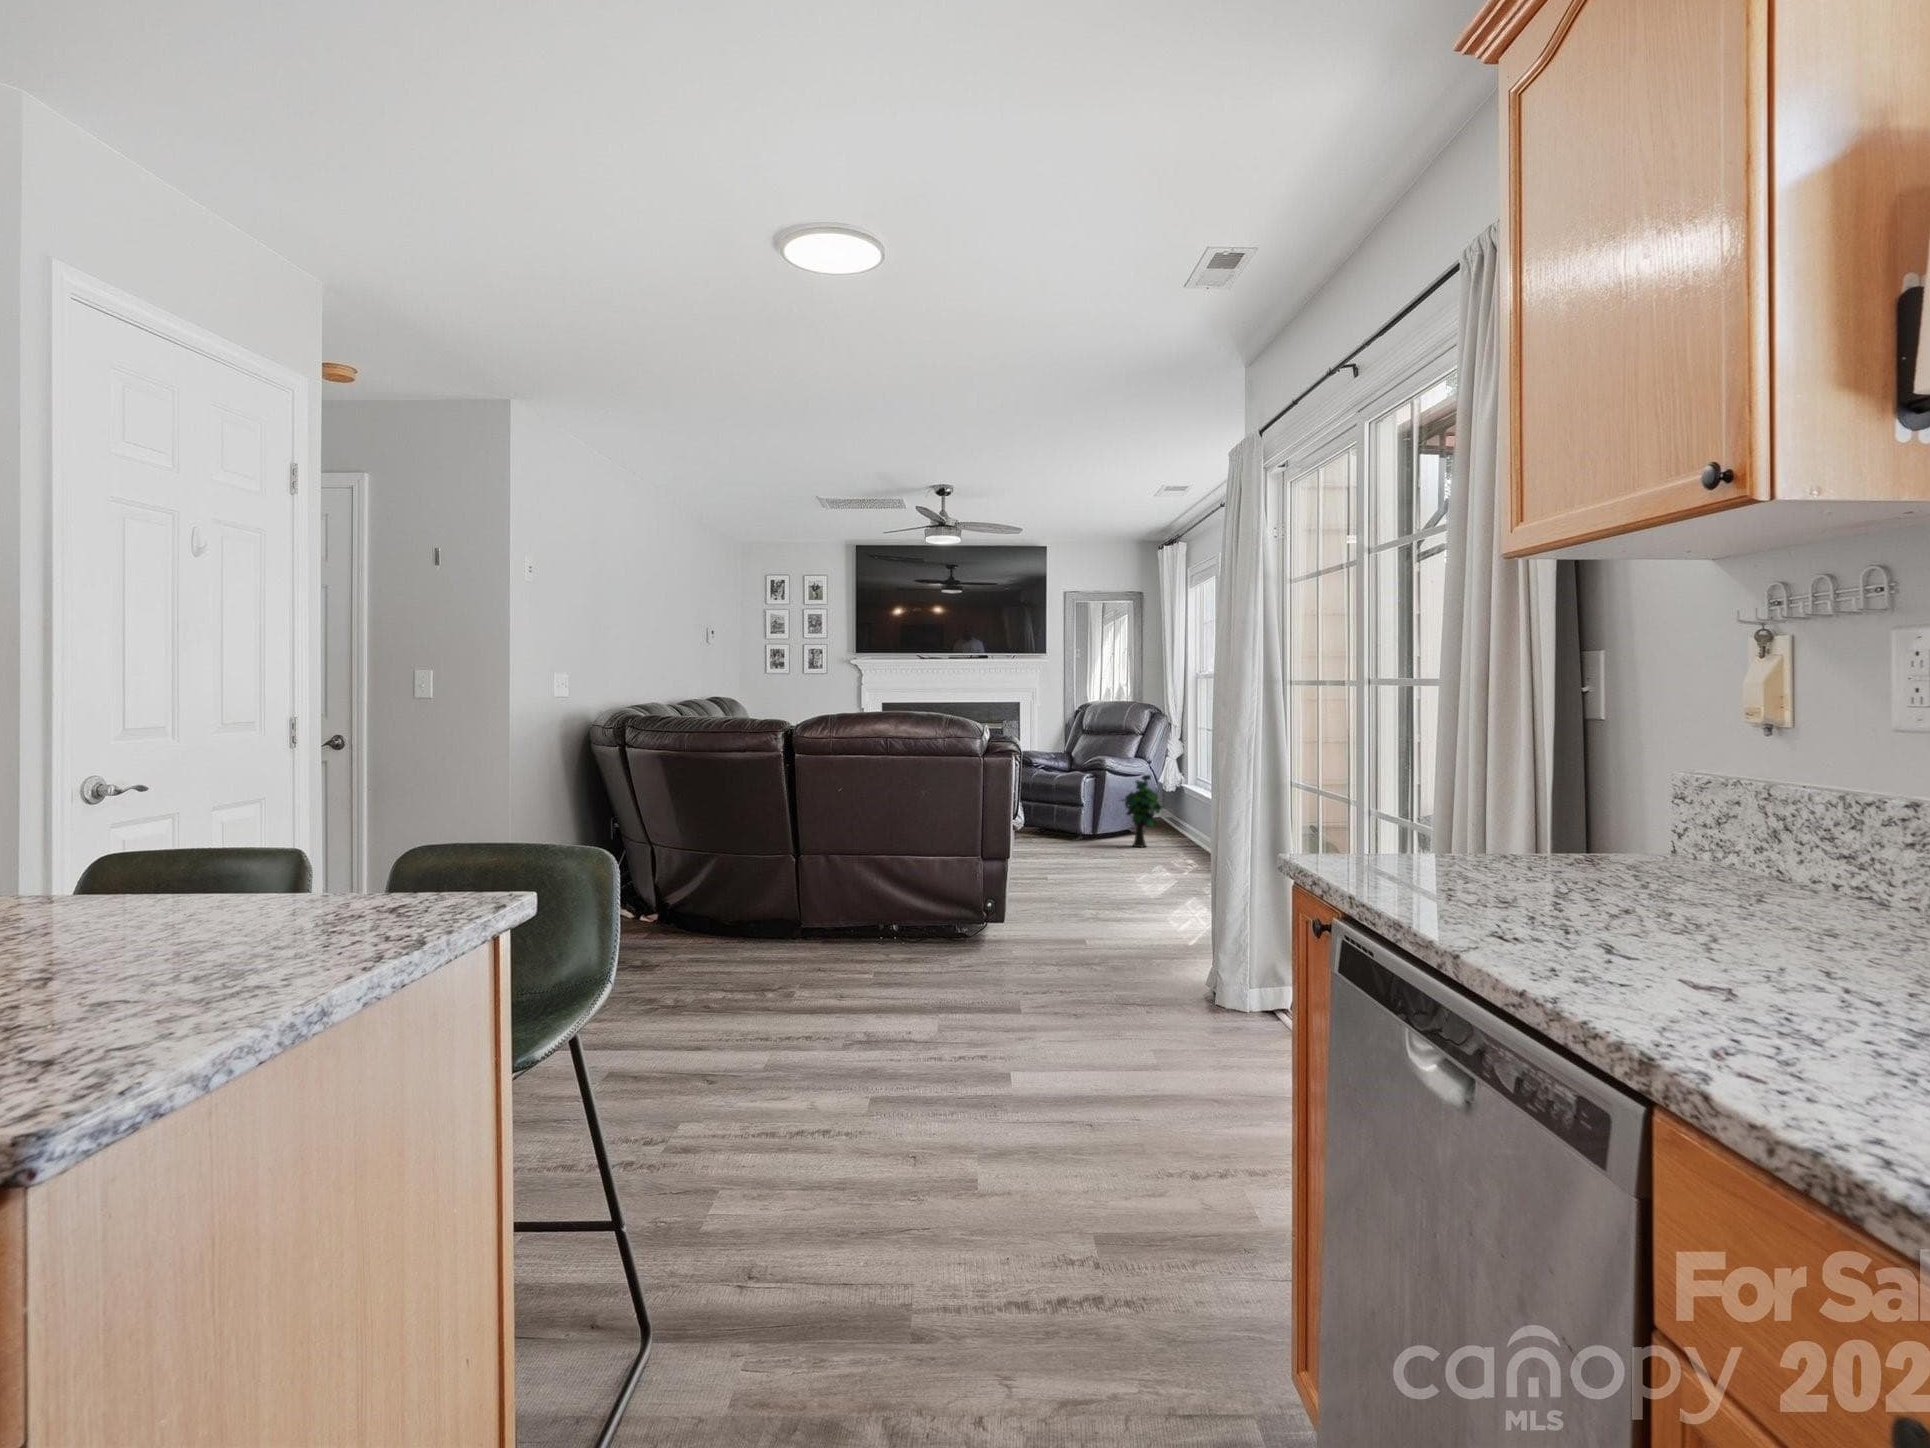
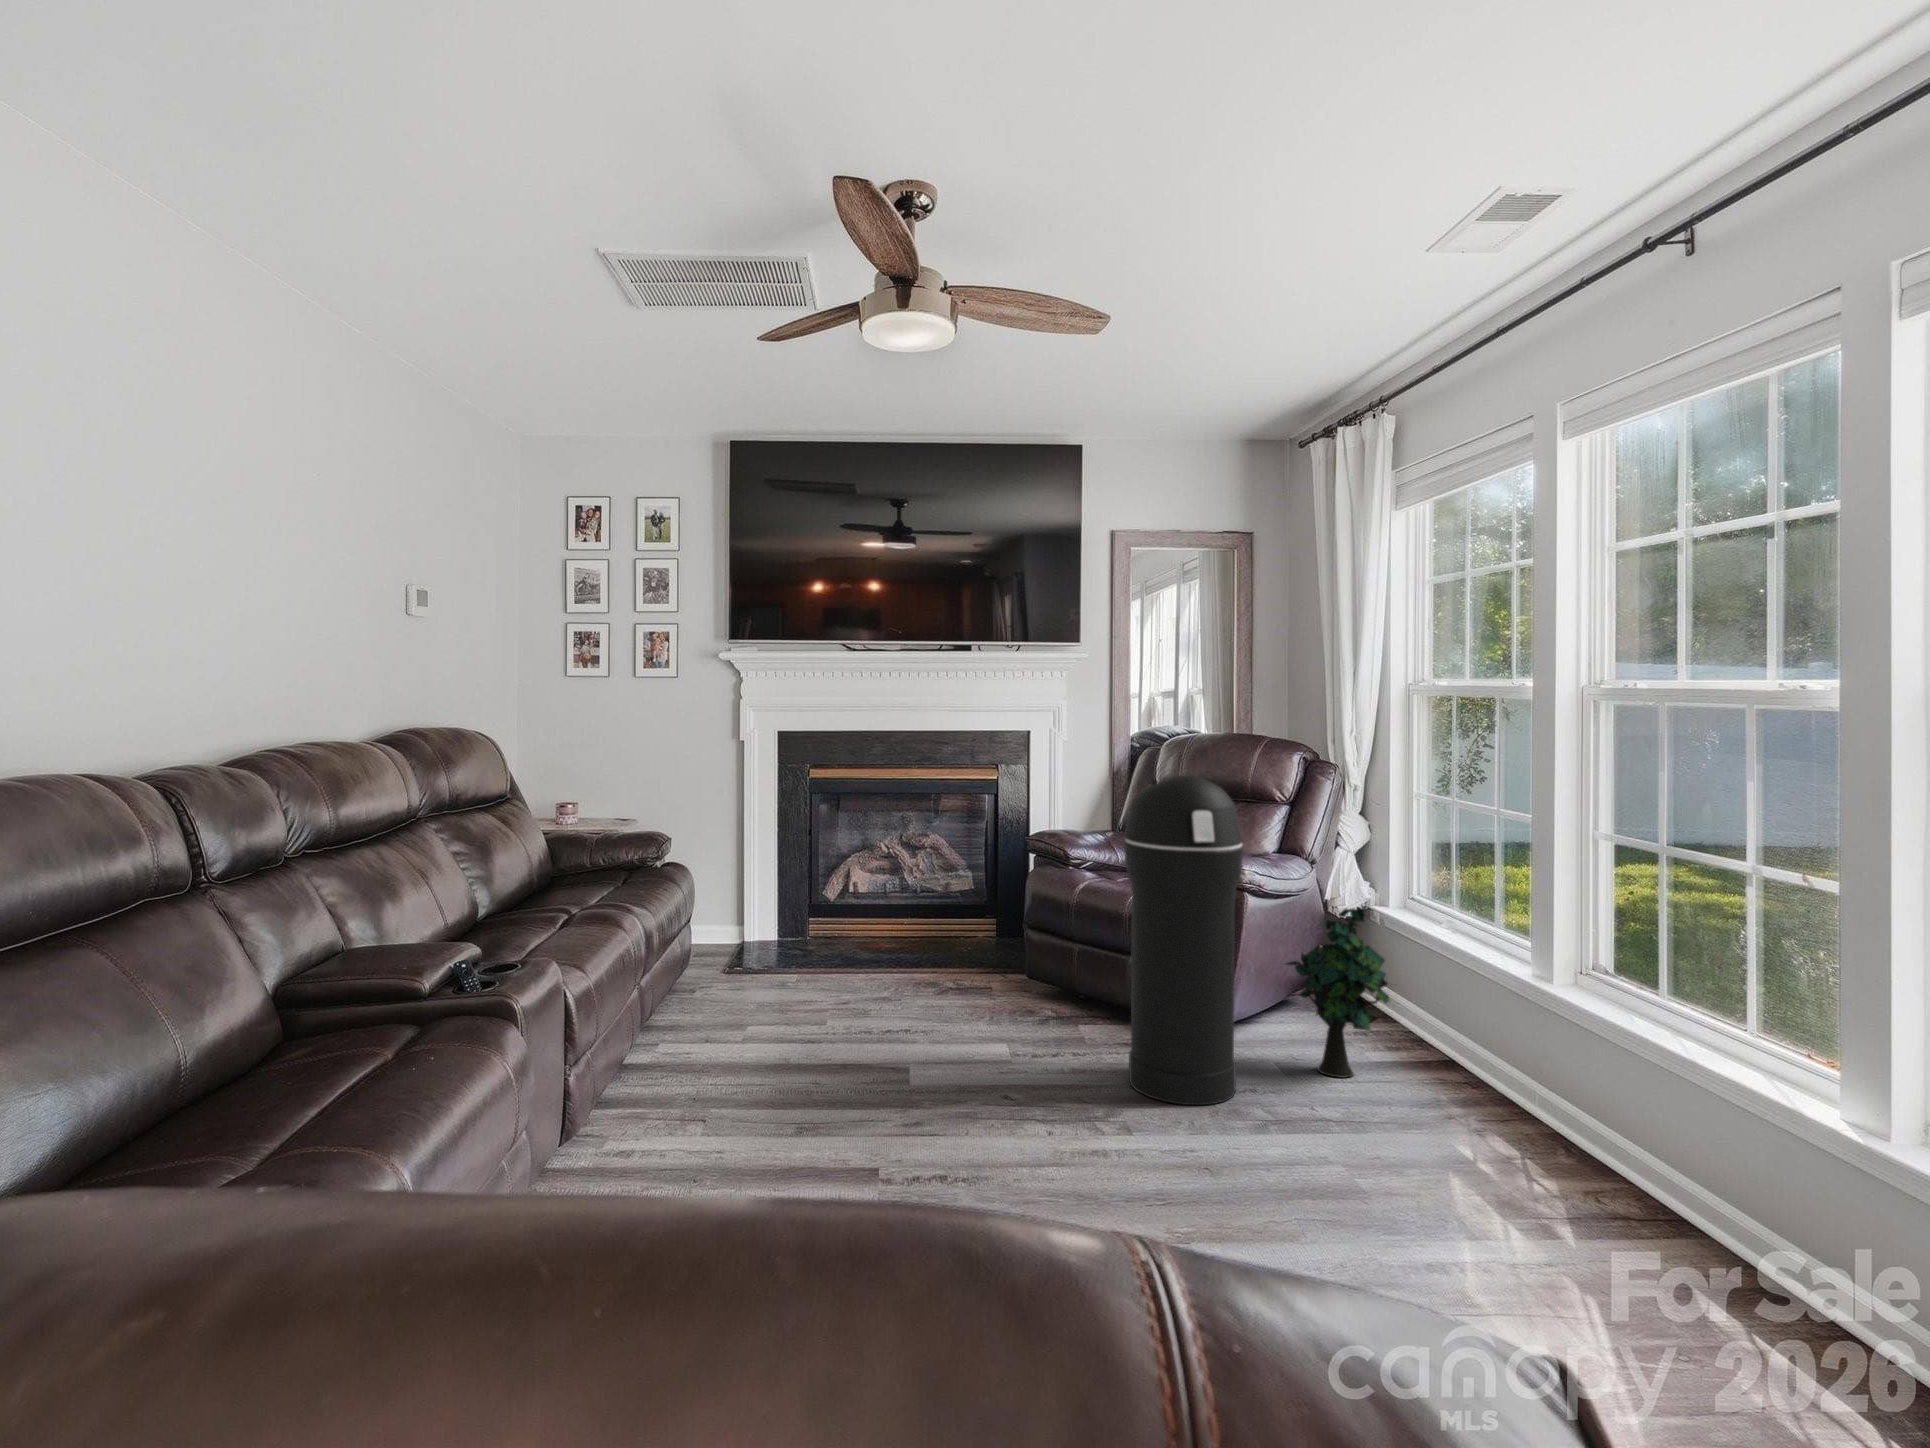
trash can: none [1045,717,1095,853] -> present [1123,776,1244,1105]

